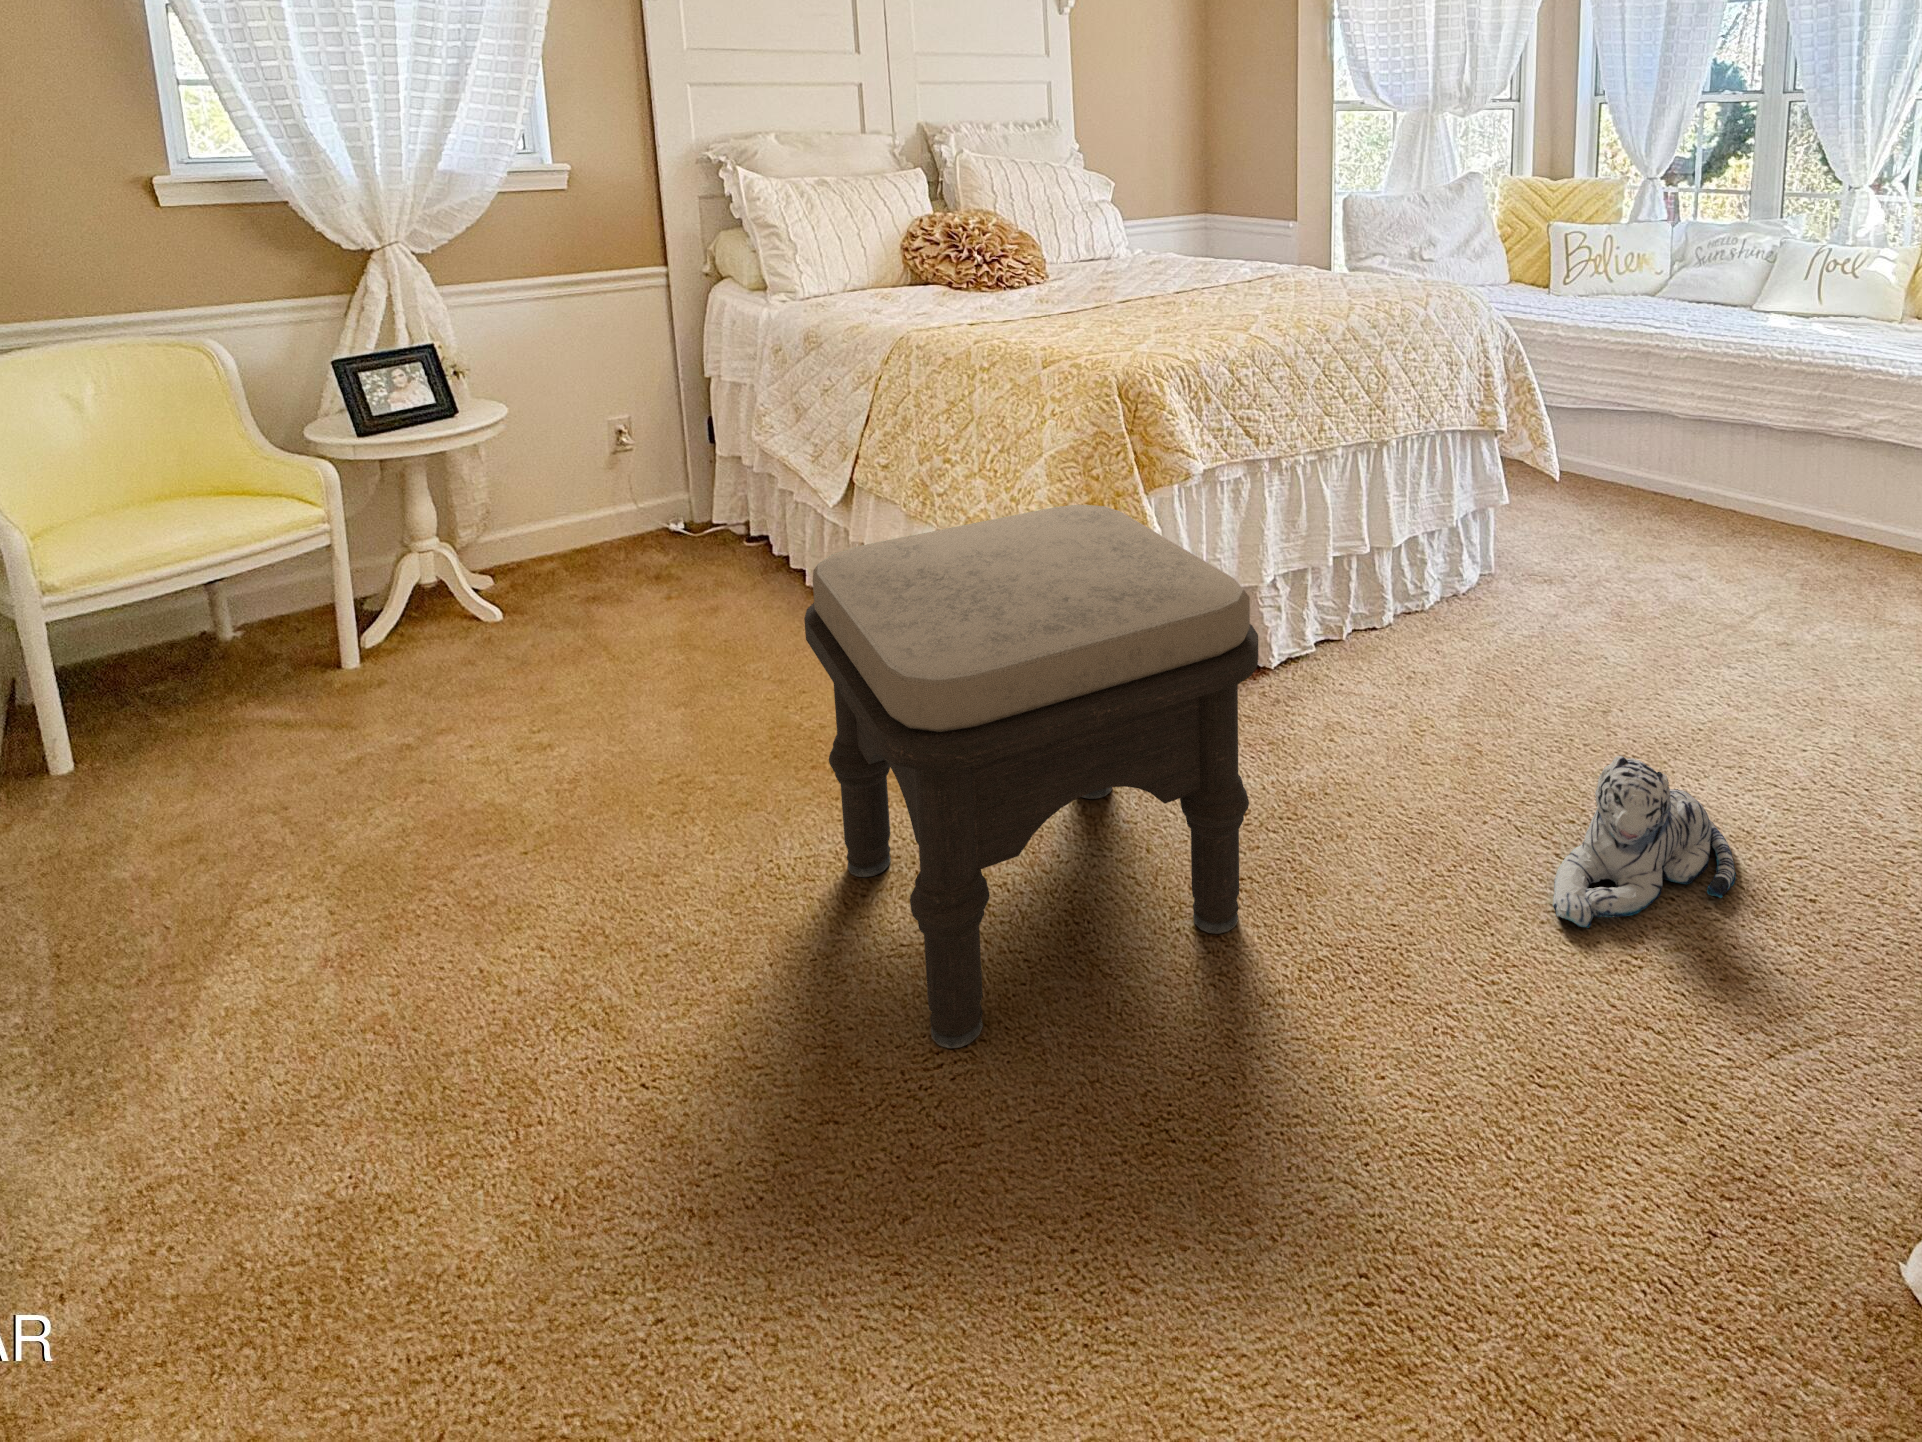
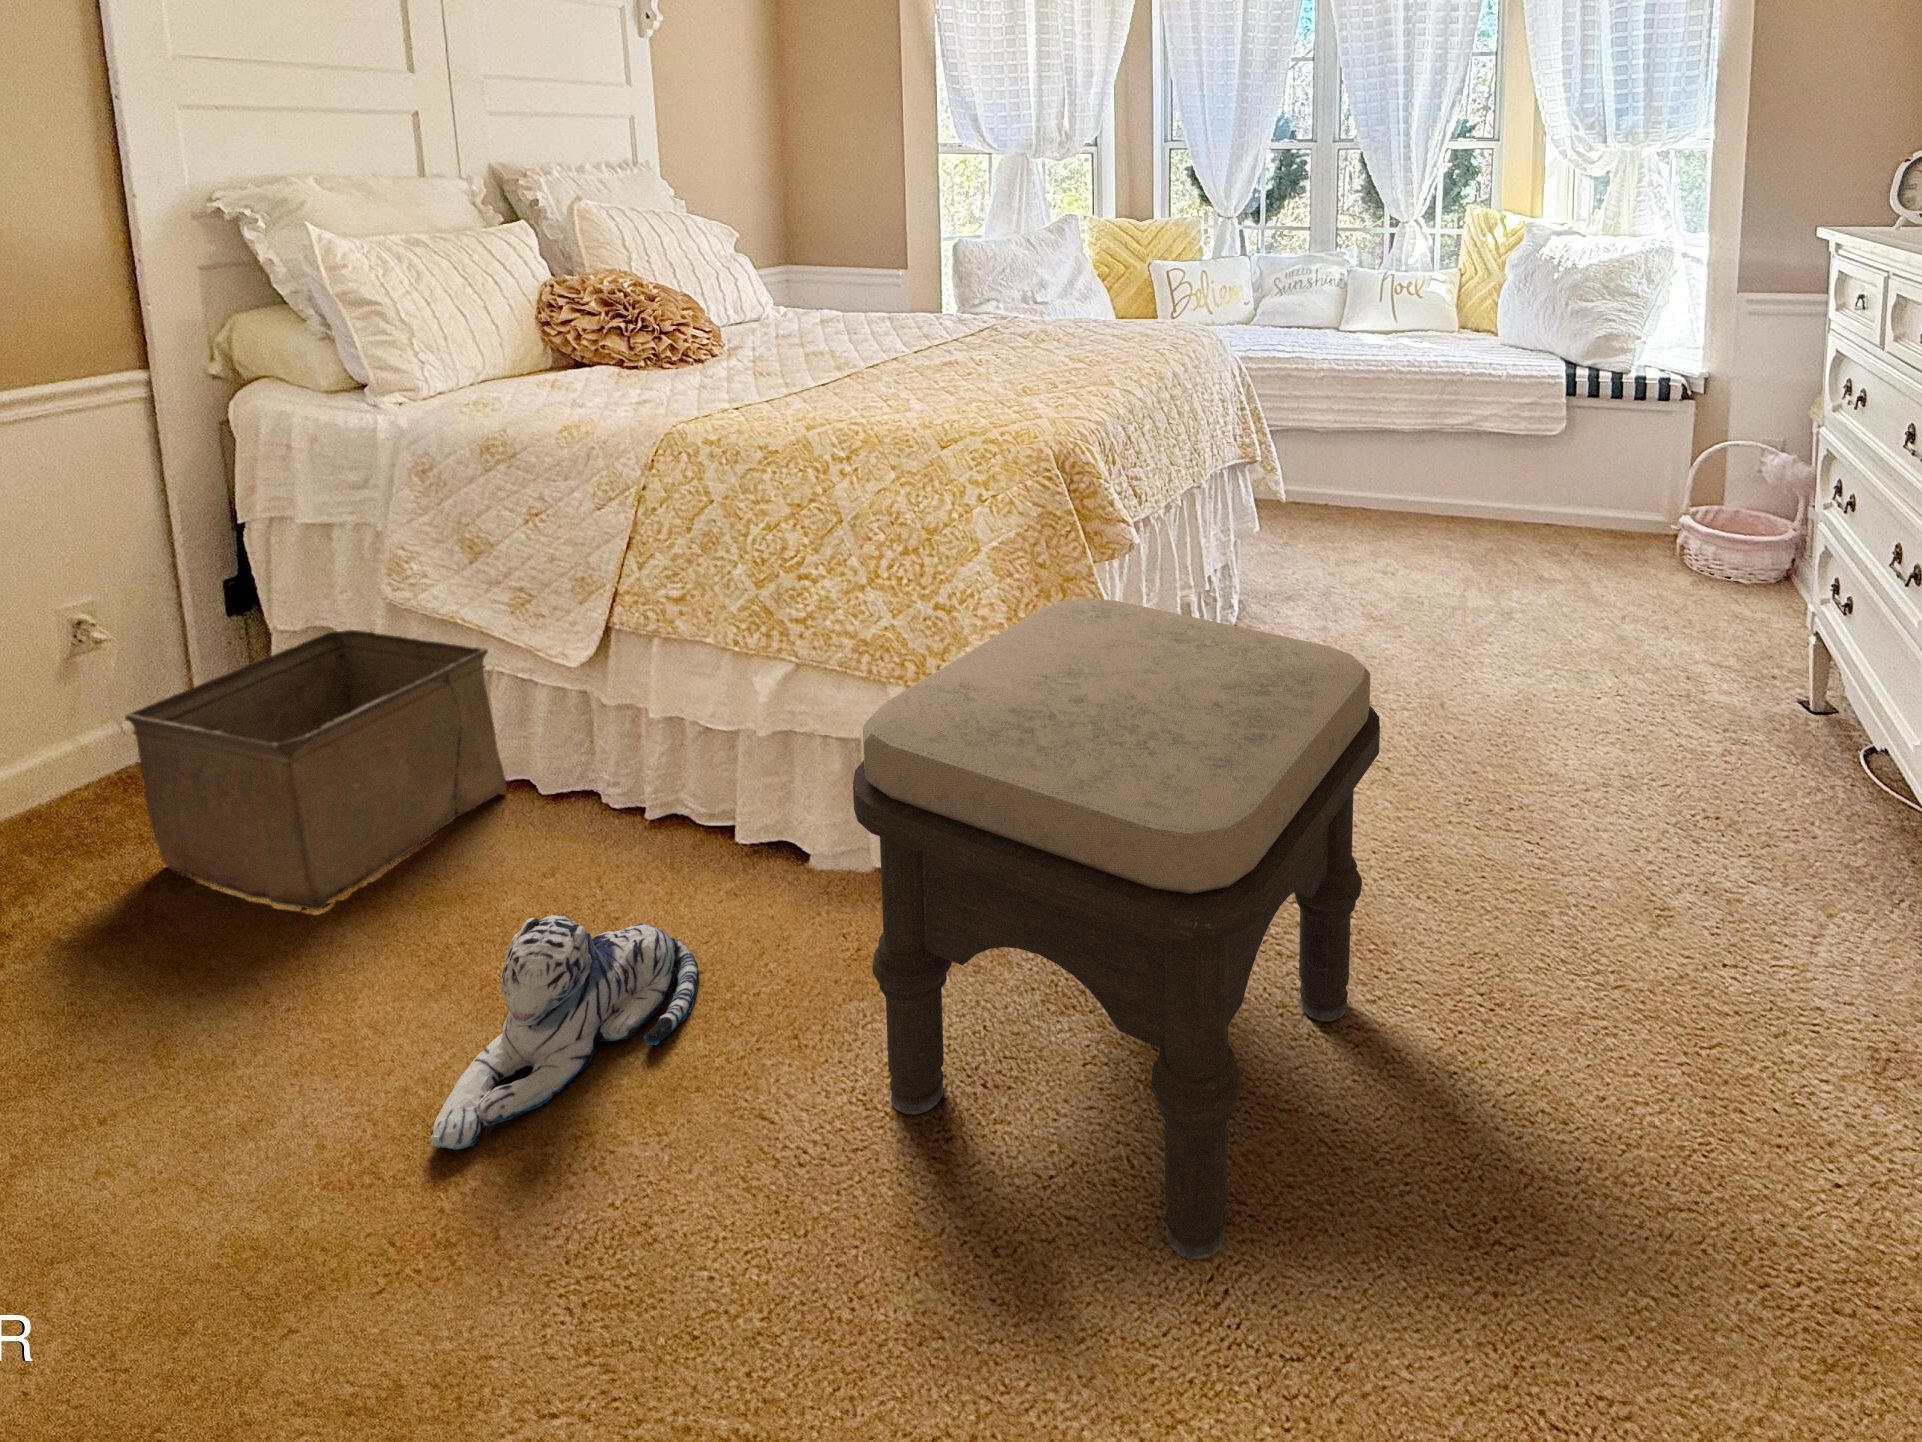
storage bin: none [591,459,808,639] -> present [125,630,506,910]
plush toy: present [1553,756,1736,928] -> present [430,914,699,1150]

